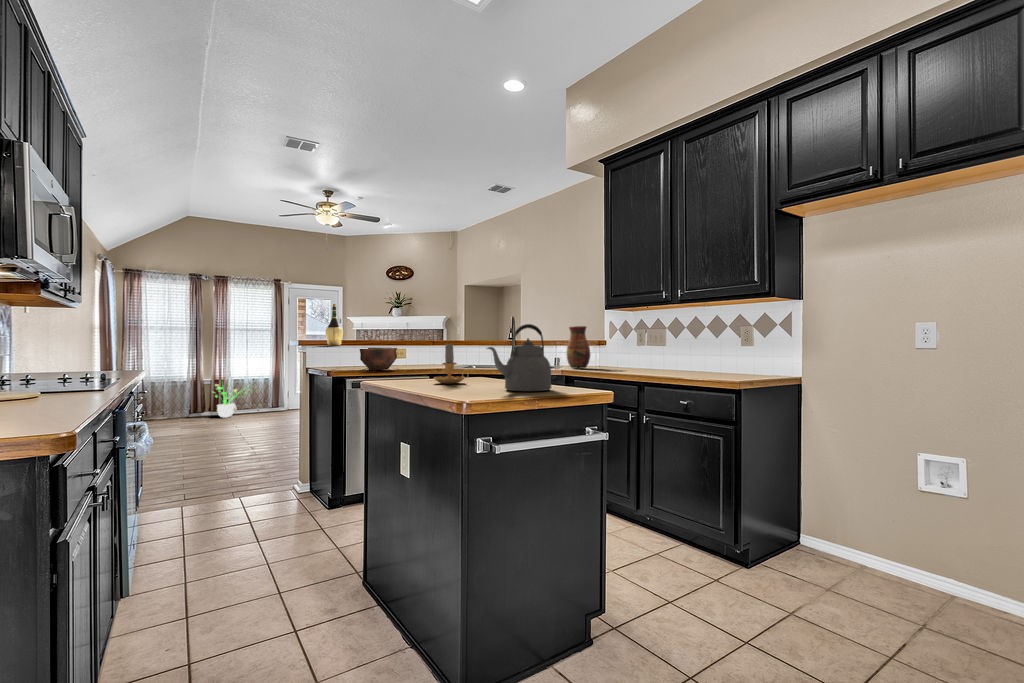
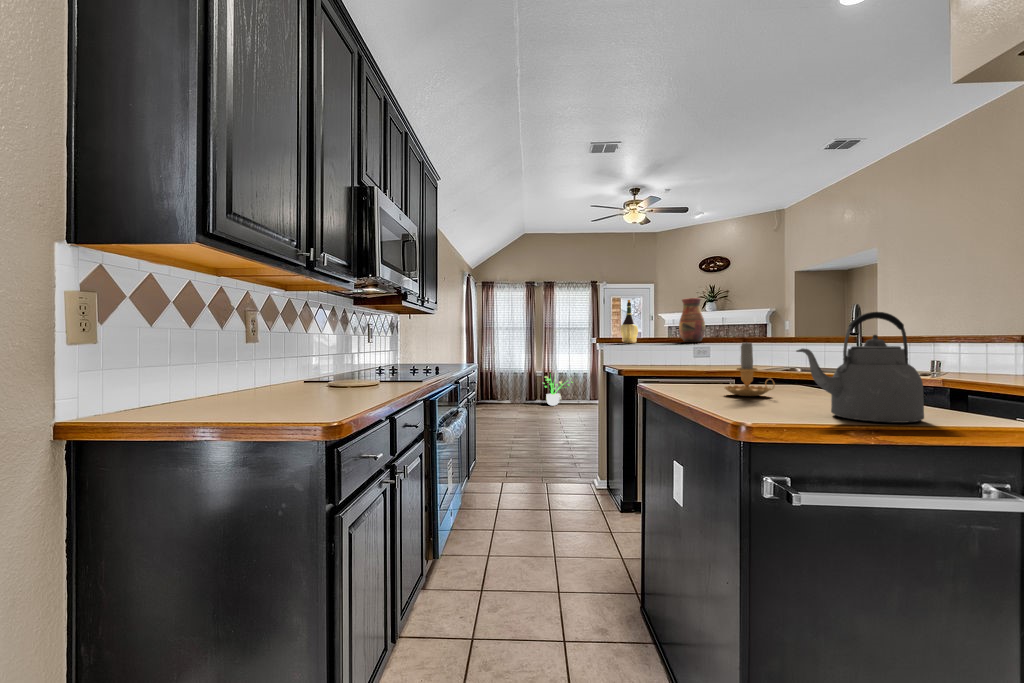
vase: present [566,326,590,368] -> present [679,298,705,342]
bowl: present [360,348,397,370] -> none [652,345,695,371]

